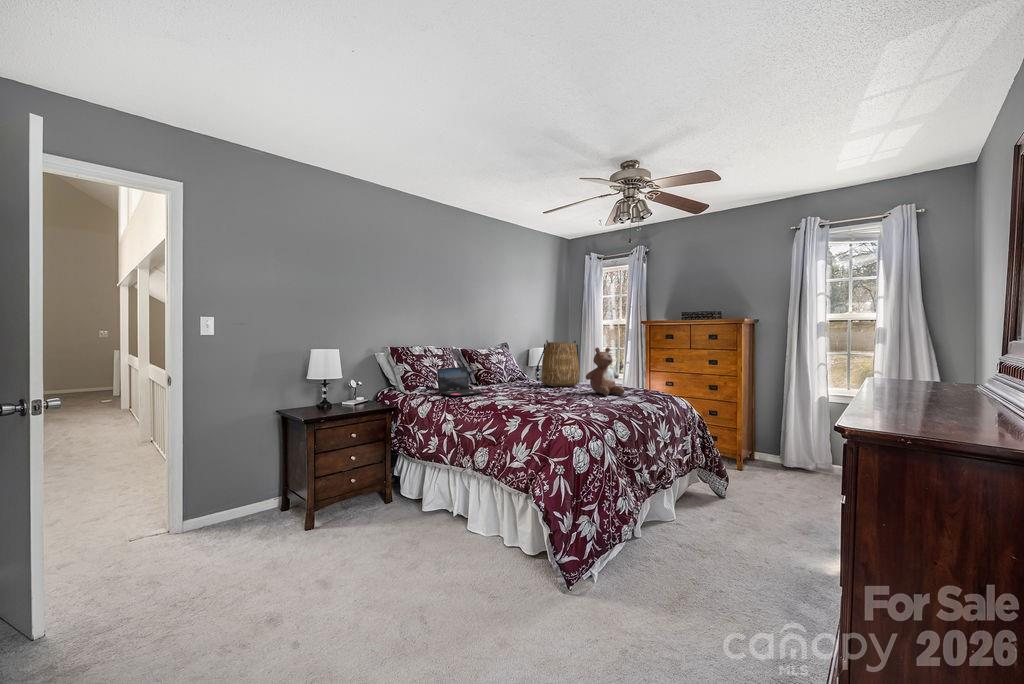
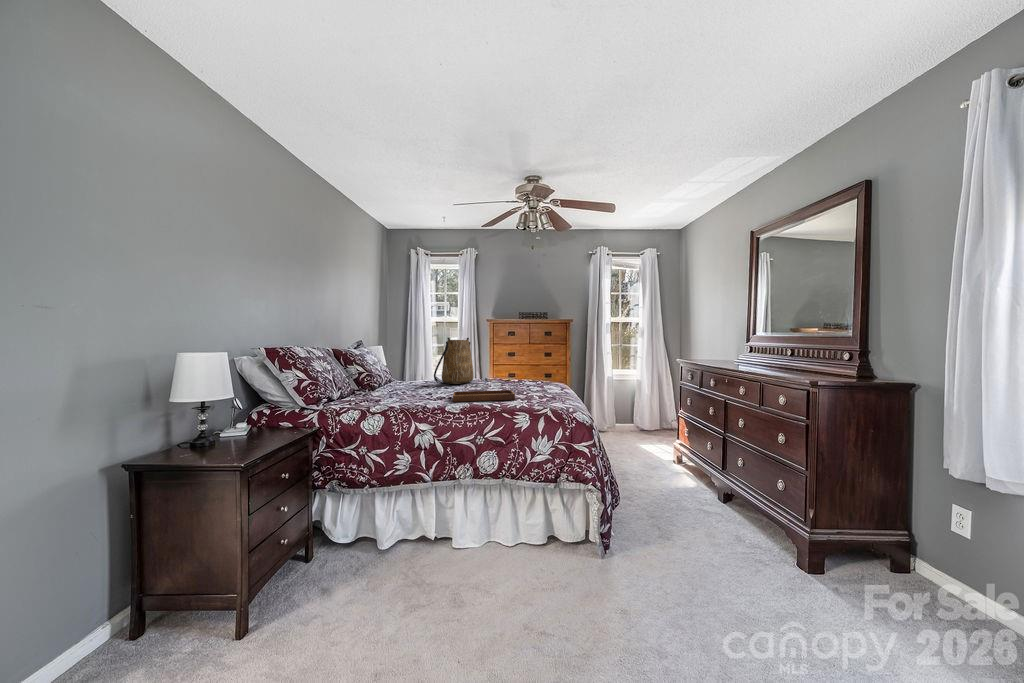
stuffed bear: present [586,347,625,395] -> none [509,343,541,387]
laptop: present [437,367,484,397] -> none [371,369,420,404]
tray: none [490,380,555,405] -> present [453,377,515,402]

